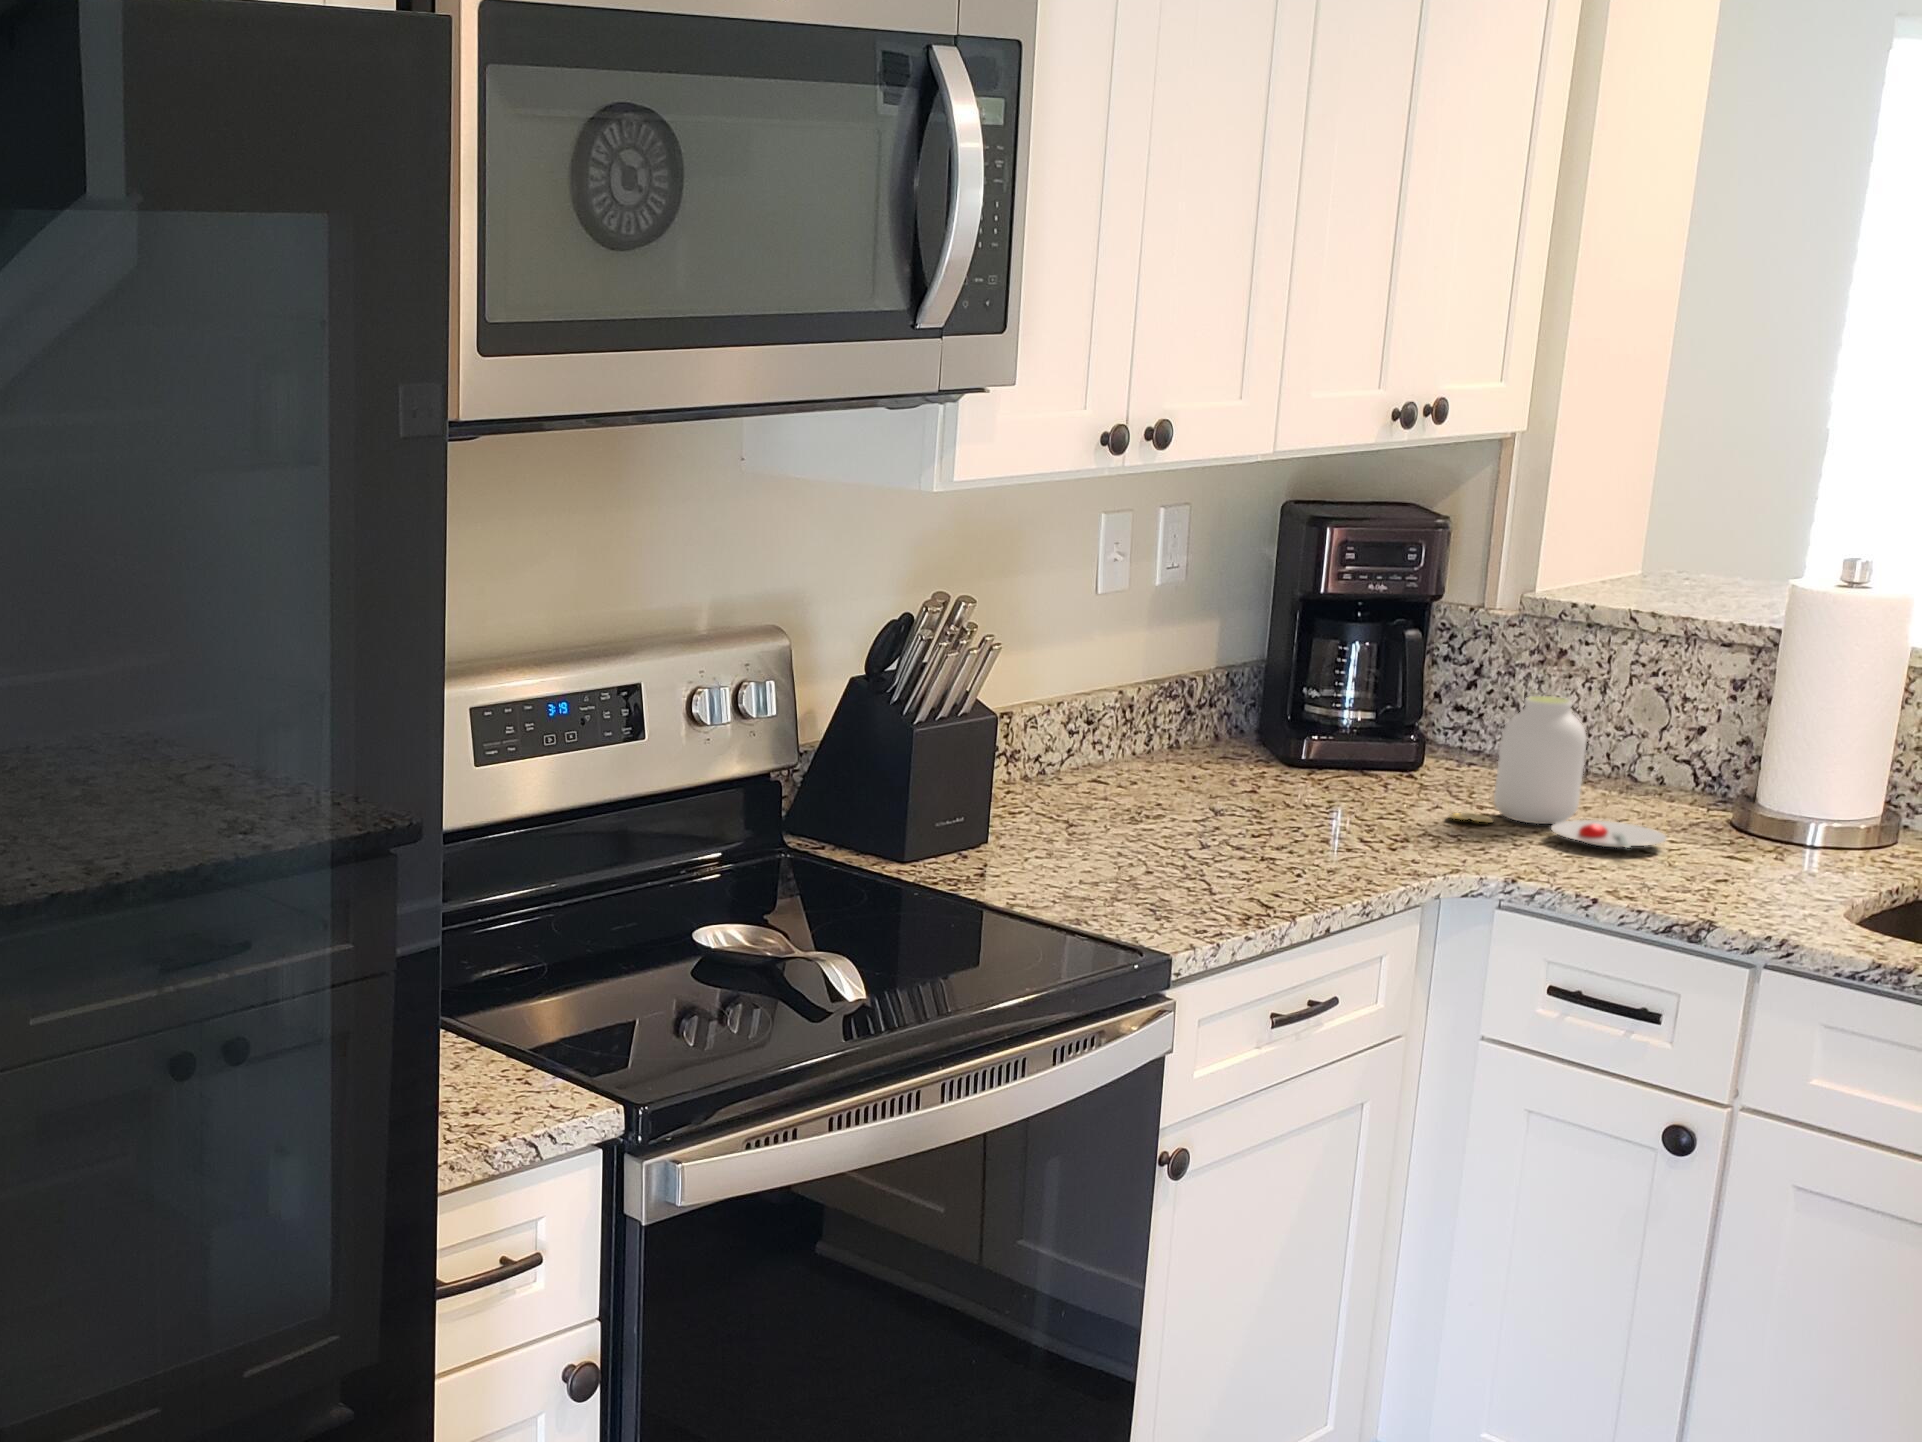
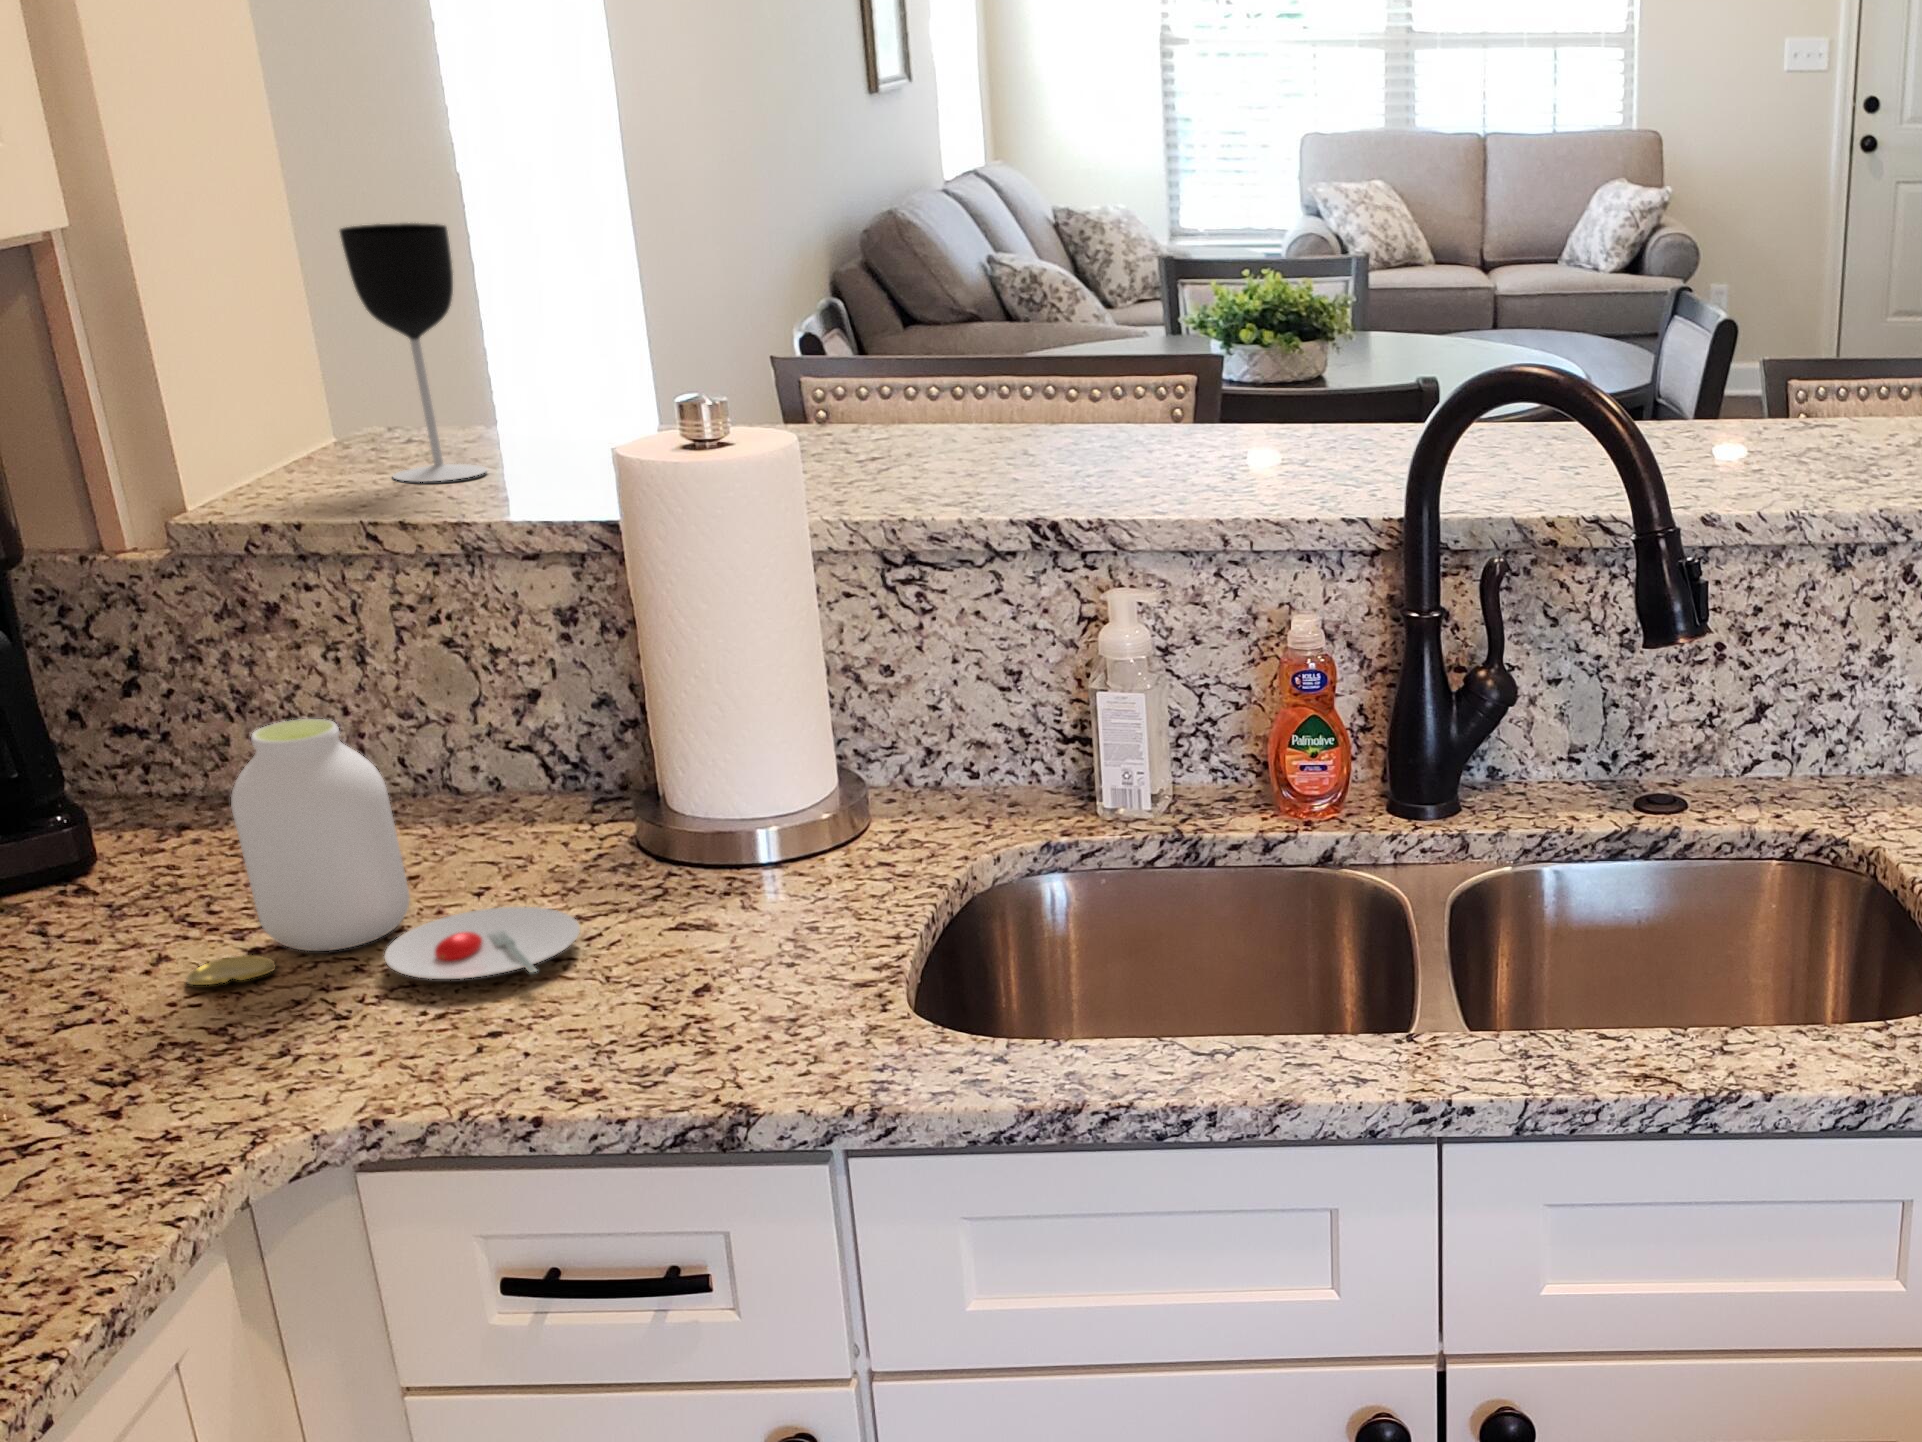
wine glass: none [1666,441,1752,598] -> present [340,223,487,482]

